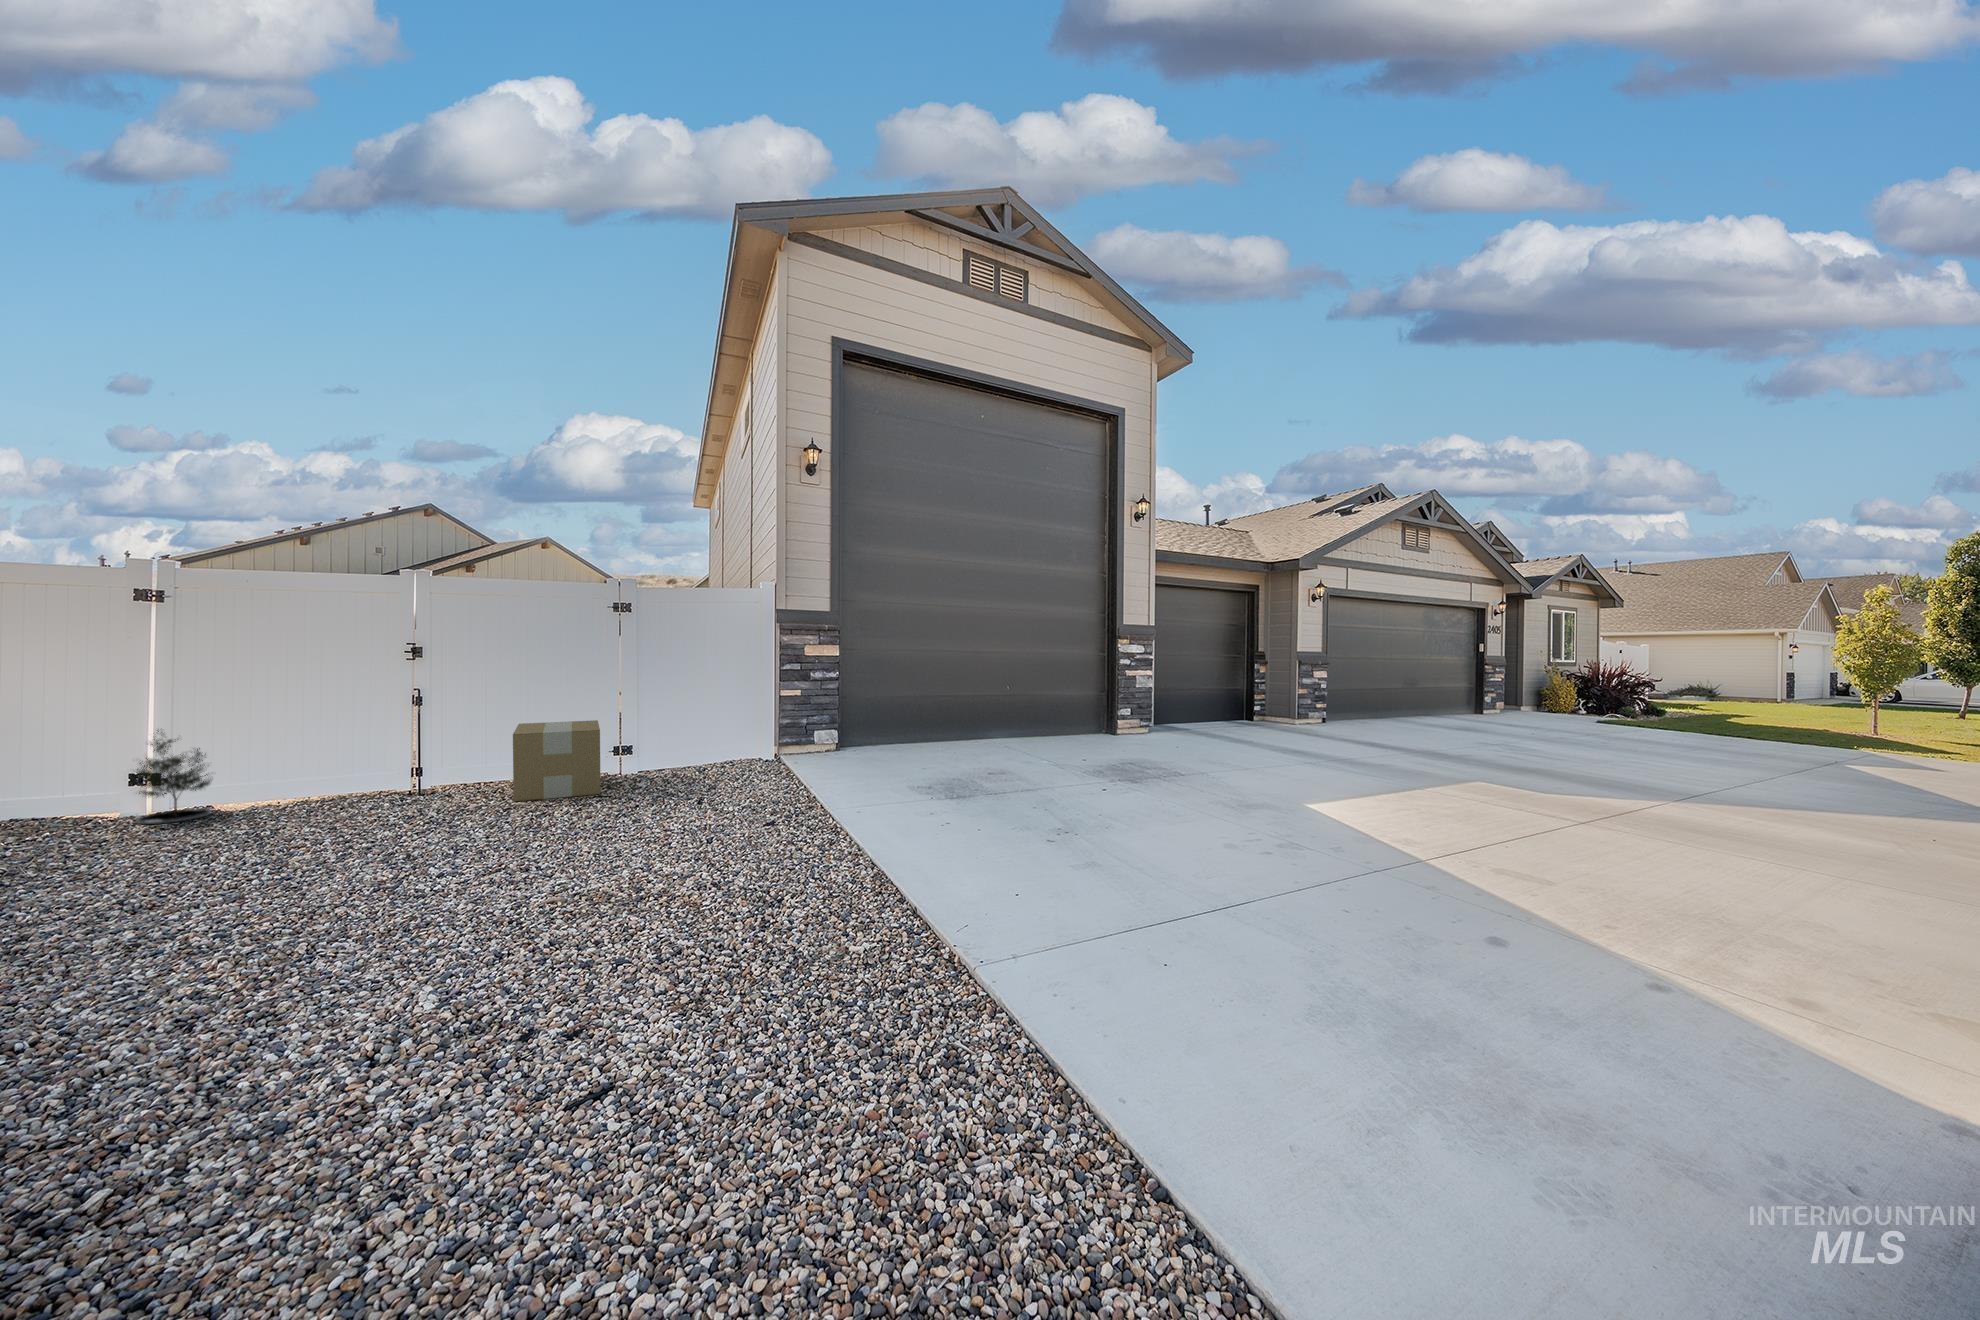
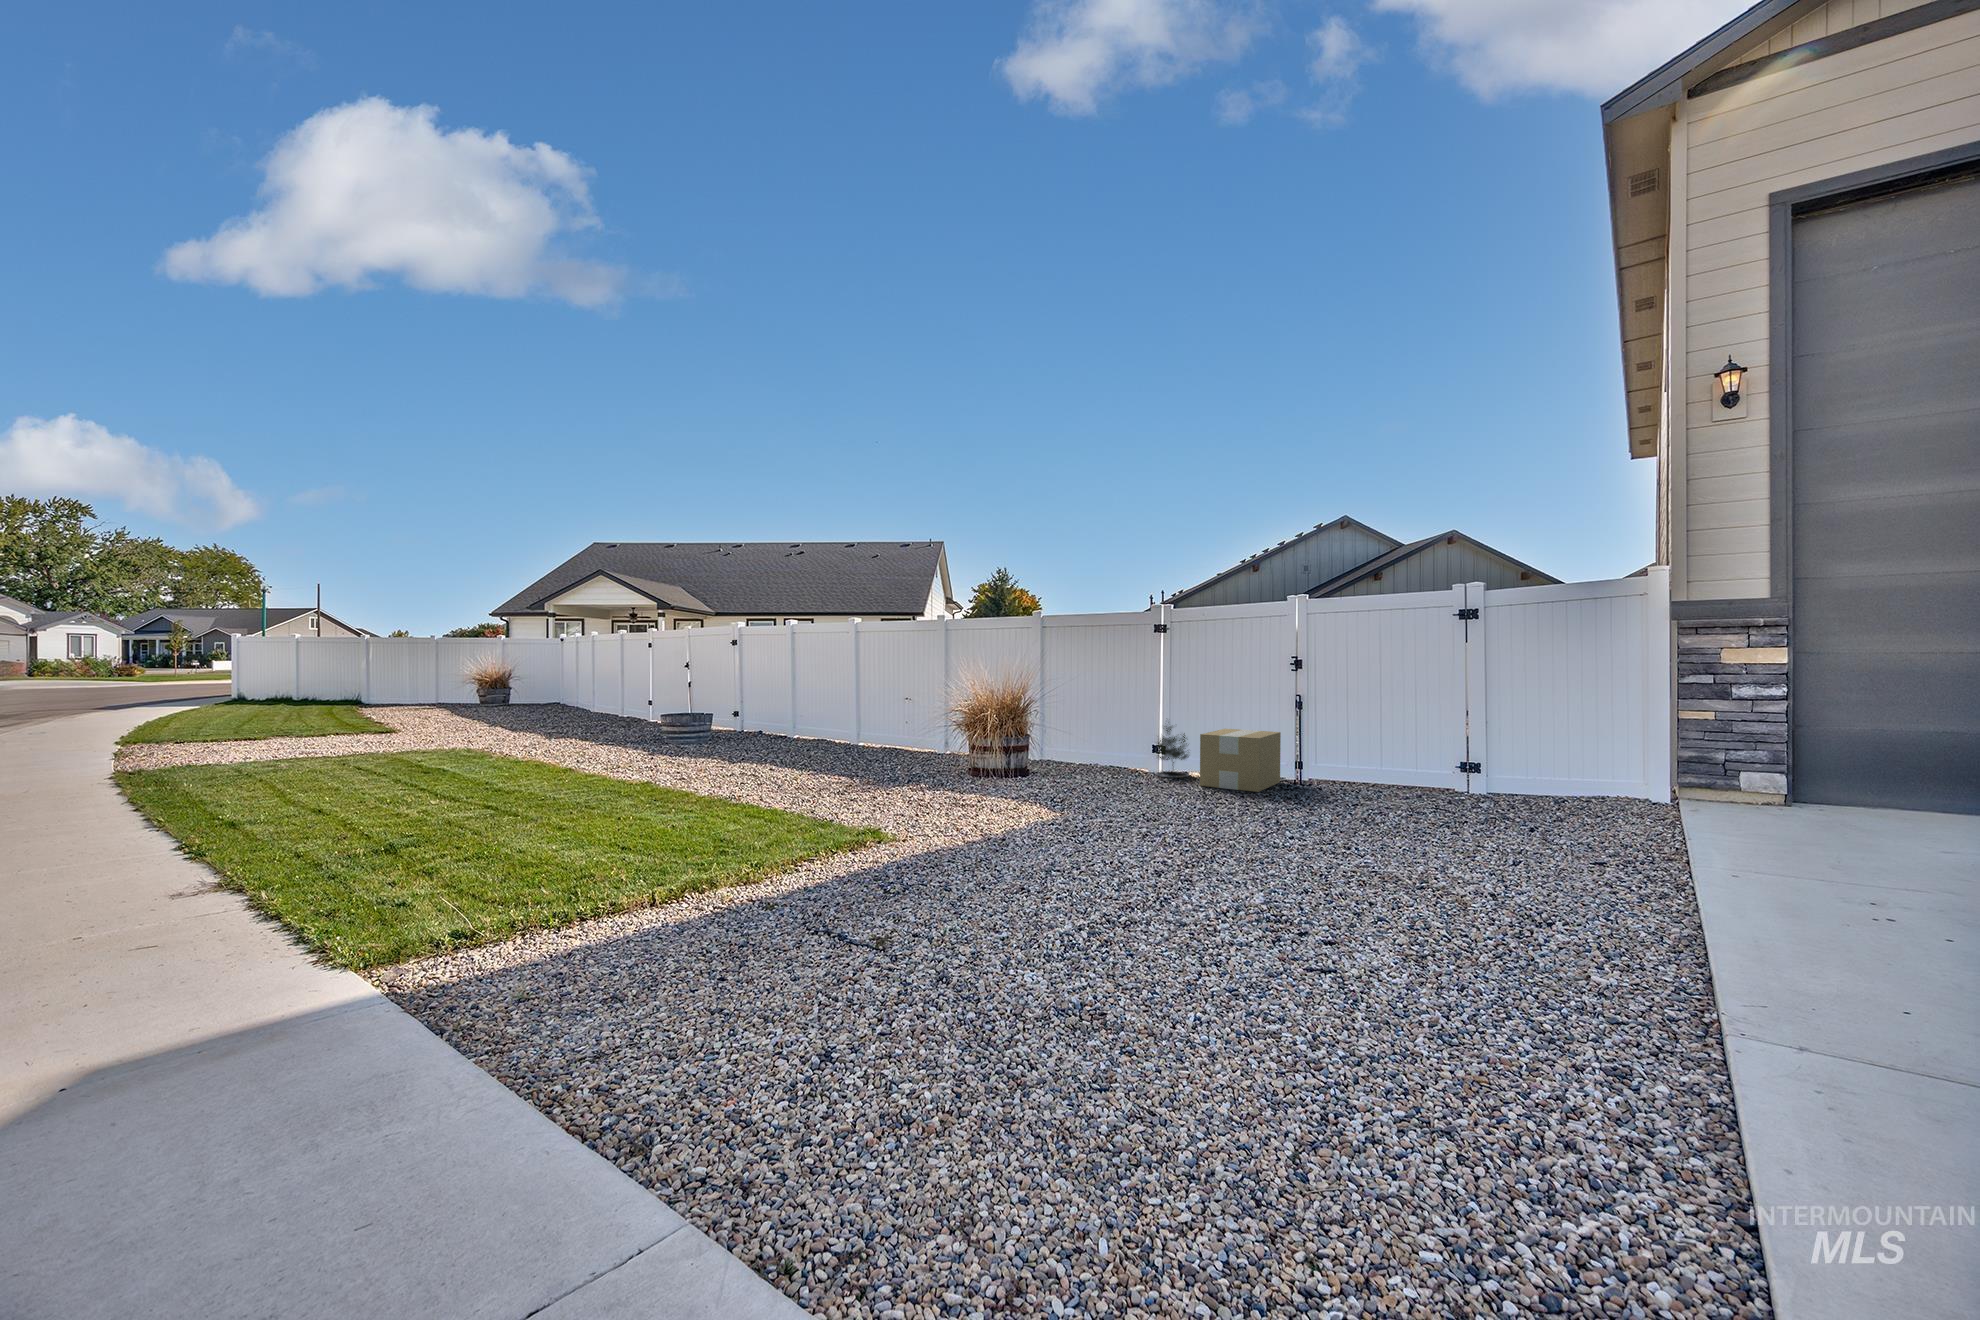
cardboard box: present [513,720,601,801] -> present [1200,729,1281,792]

